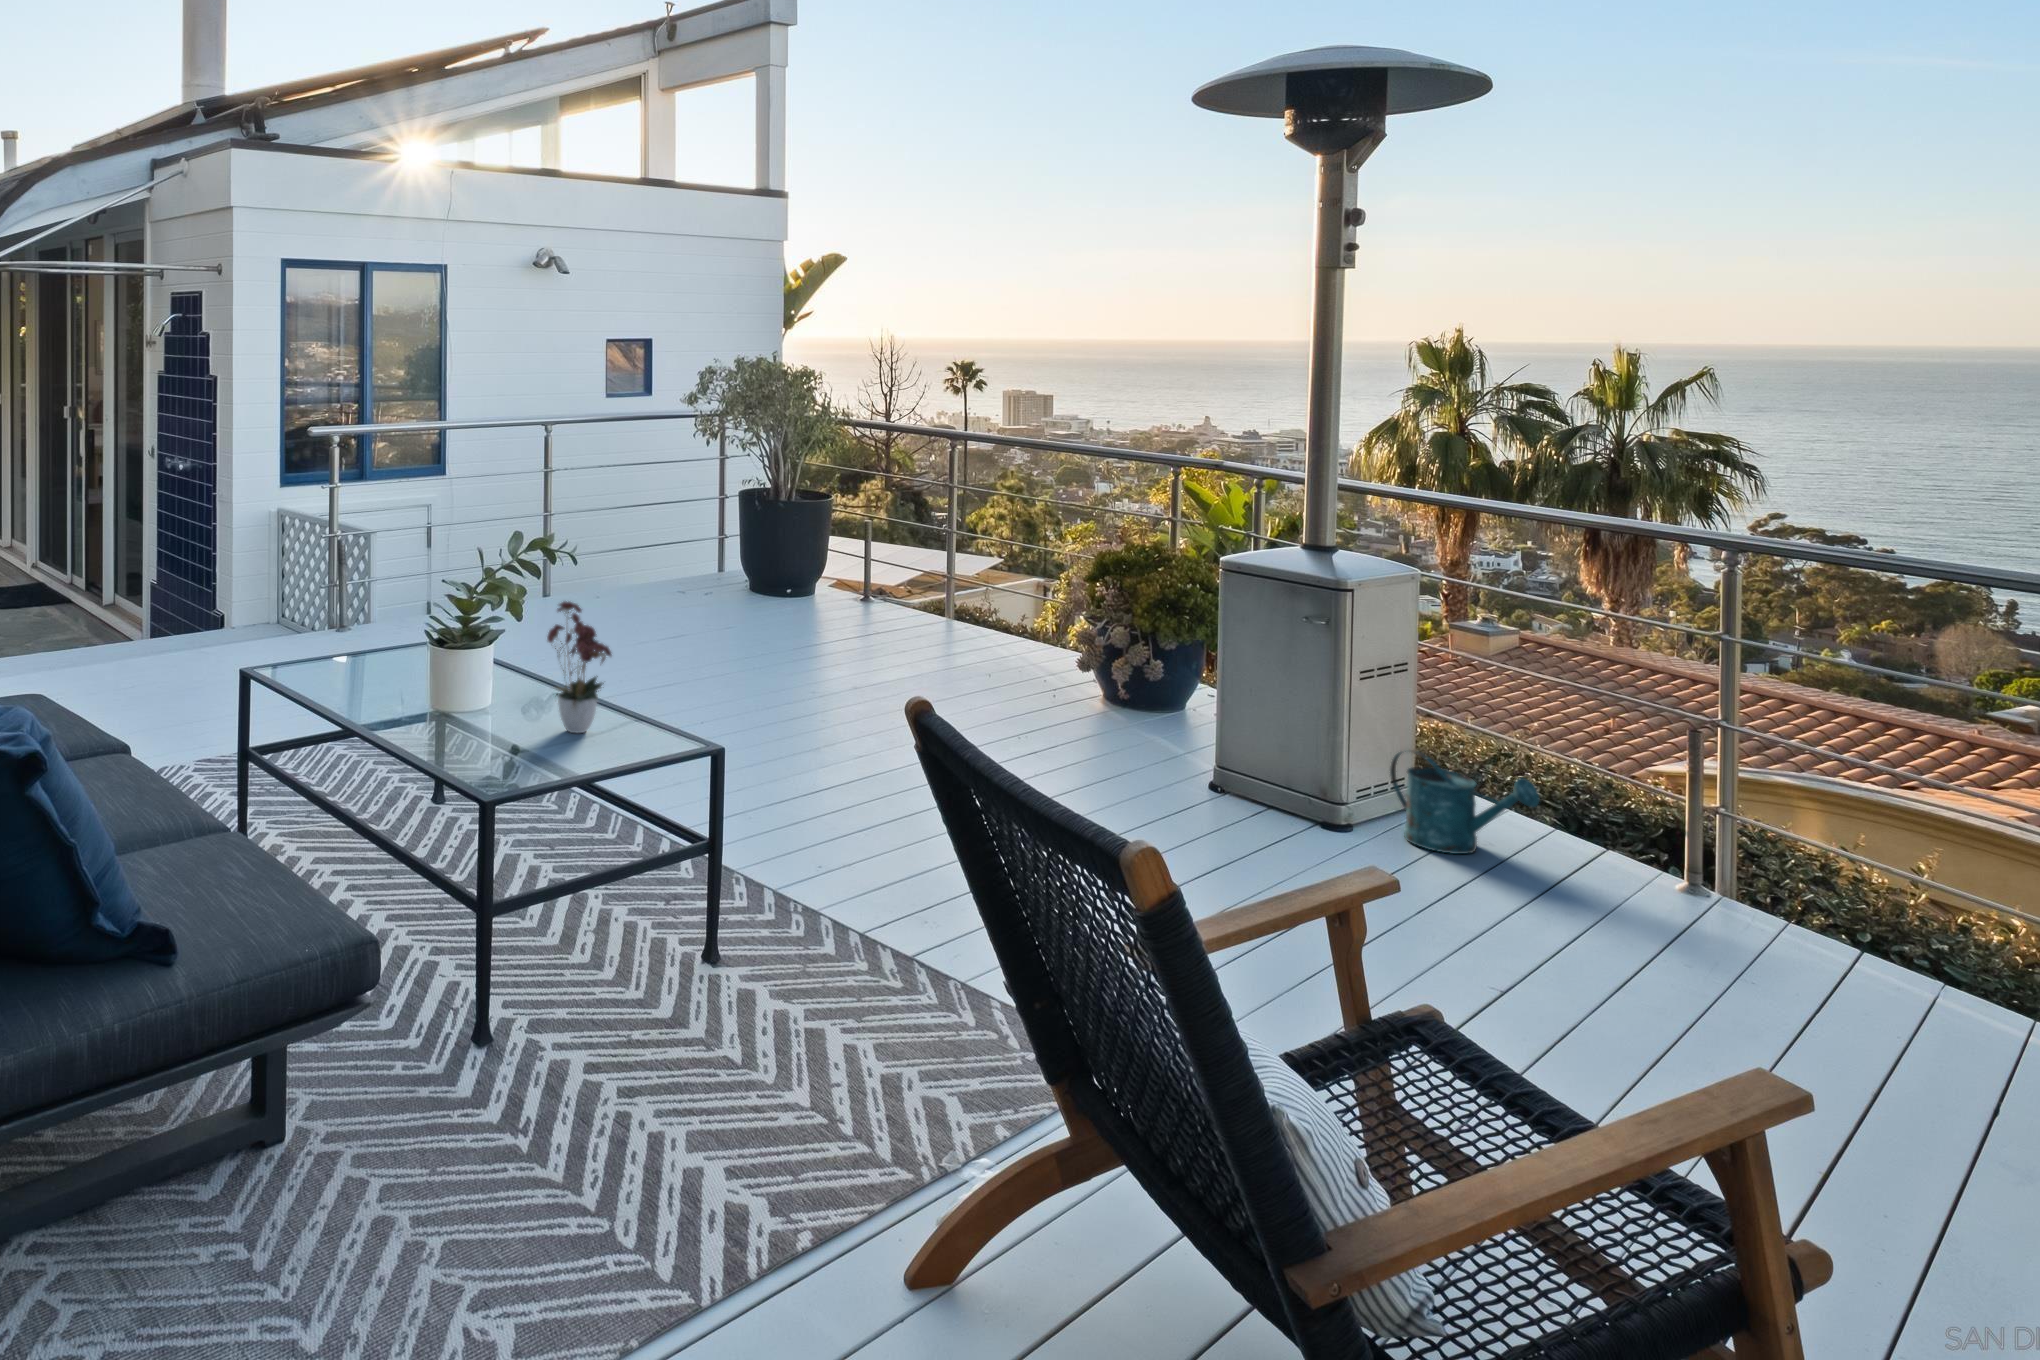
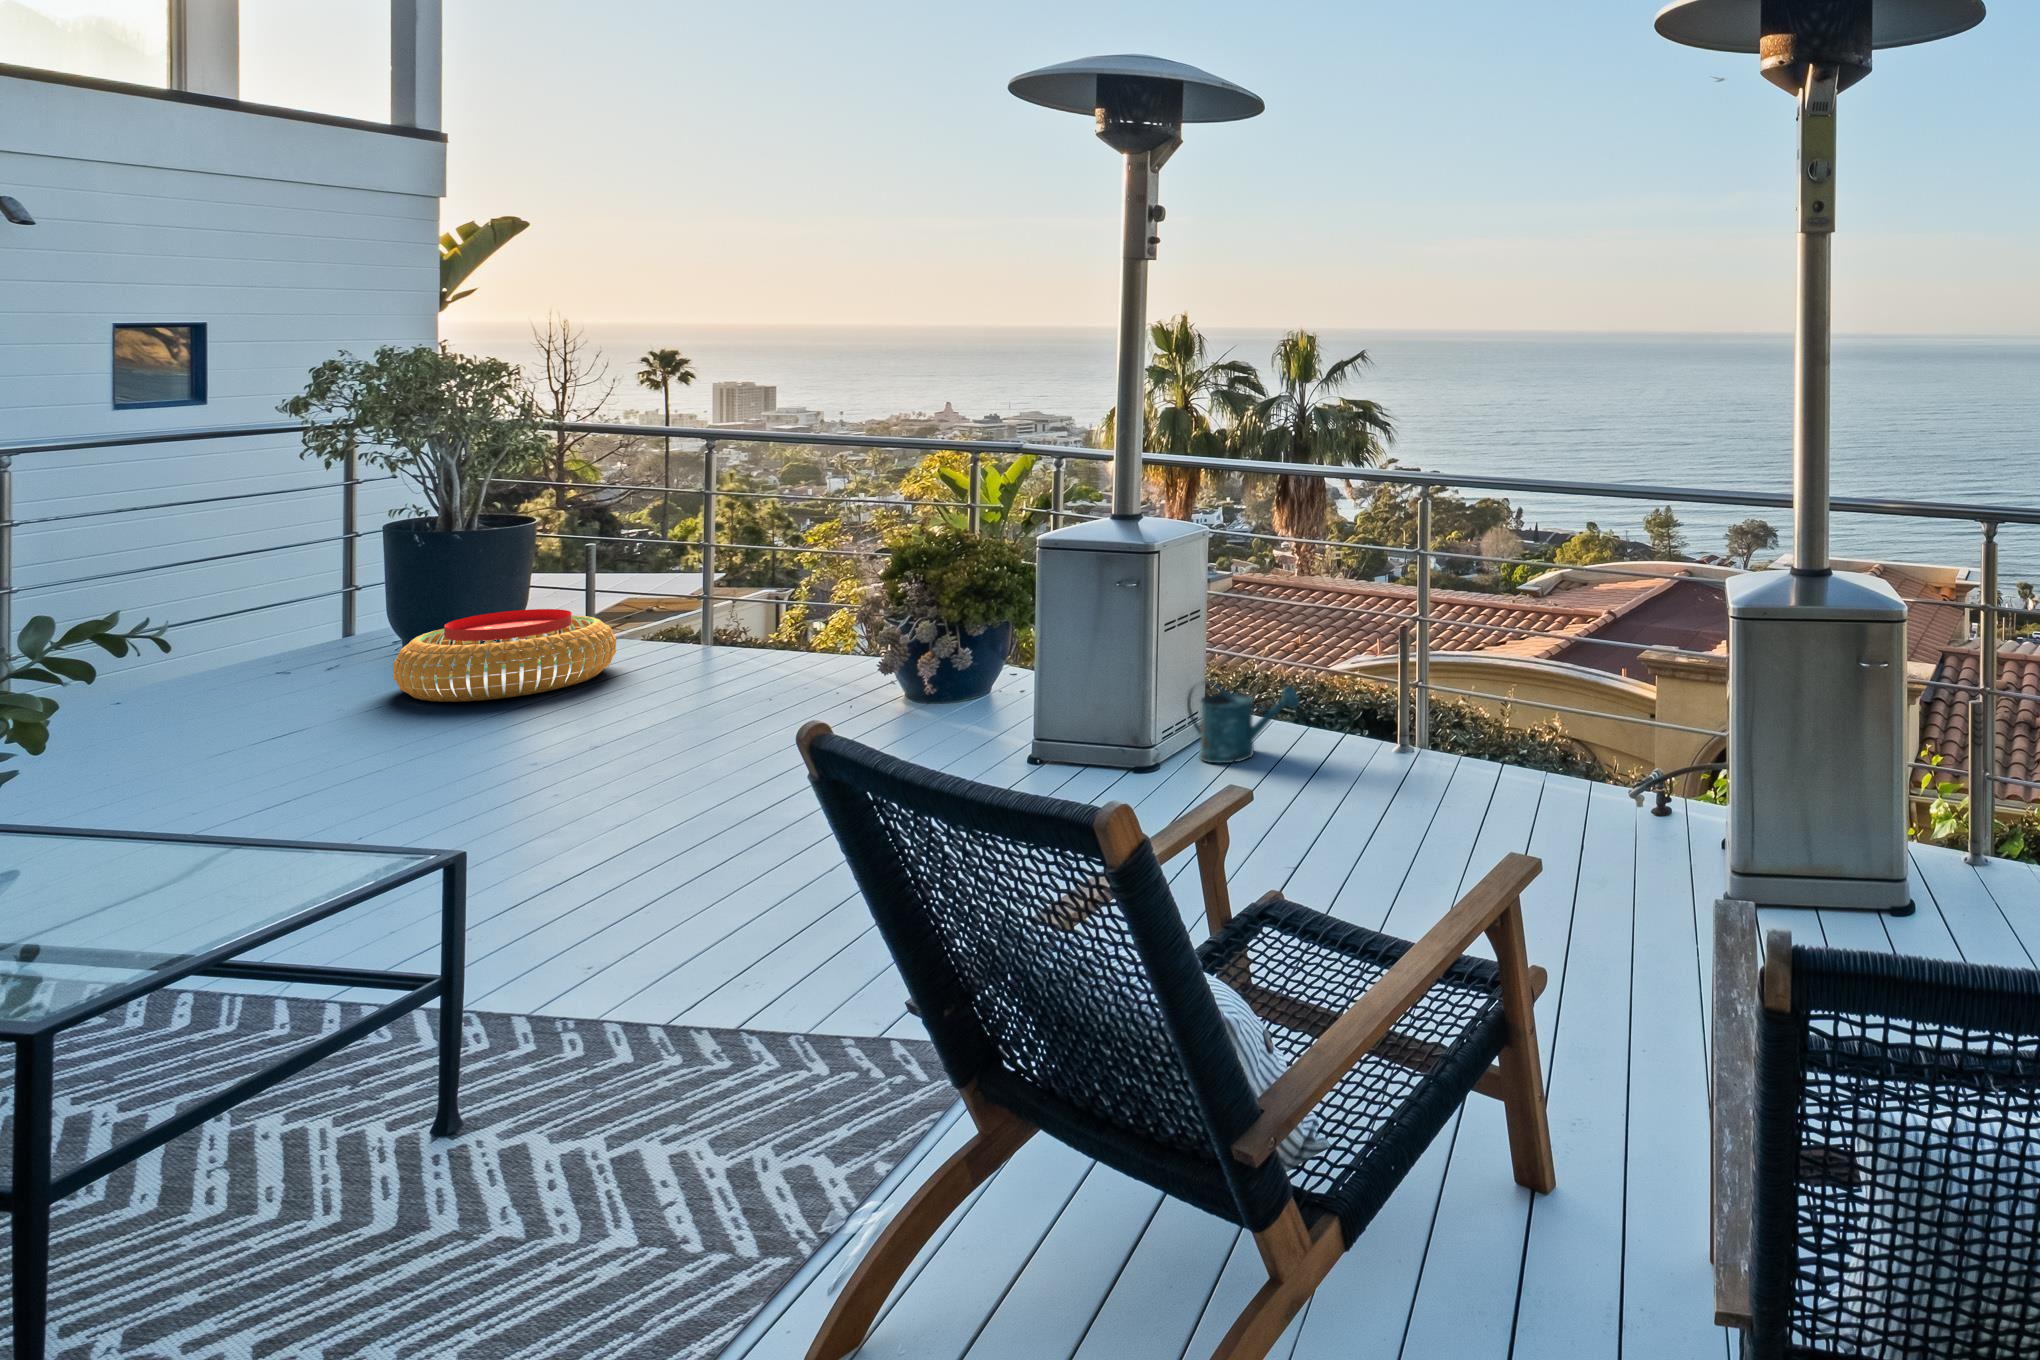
pouf: none [732,567,876,637] -> present [393,609,616,702]
flower arrangement: present [547,601,611,733] -> none [97,701,259,899]

